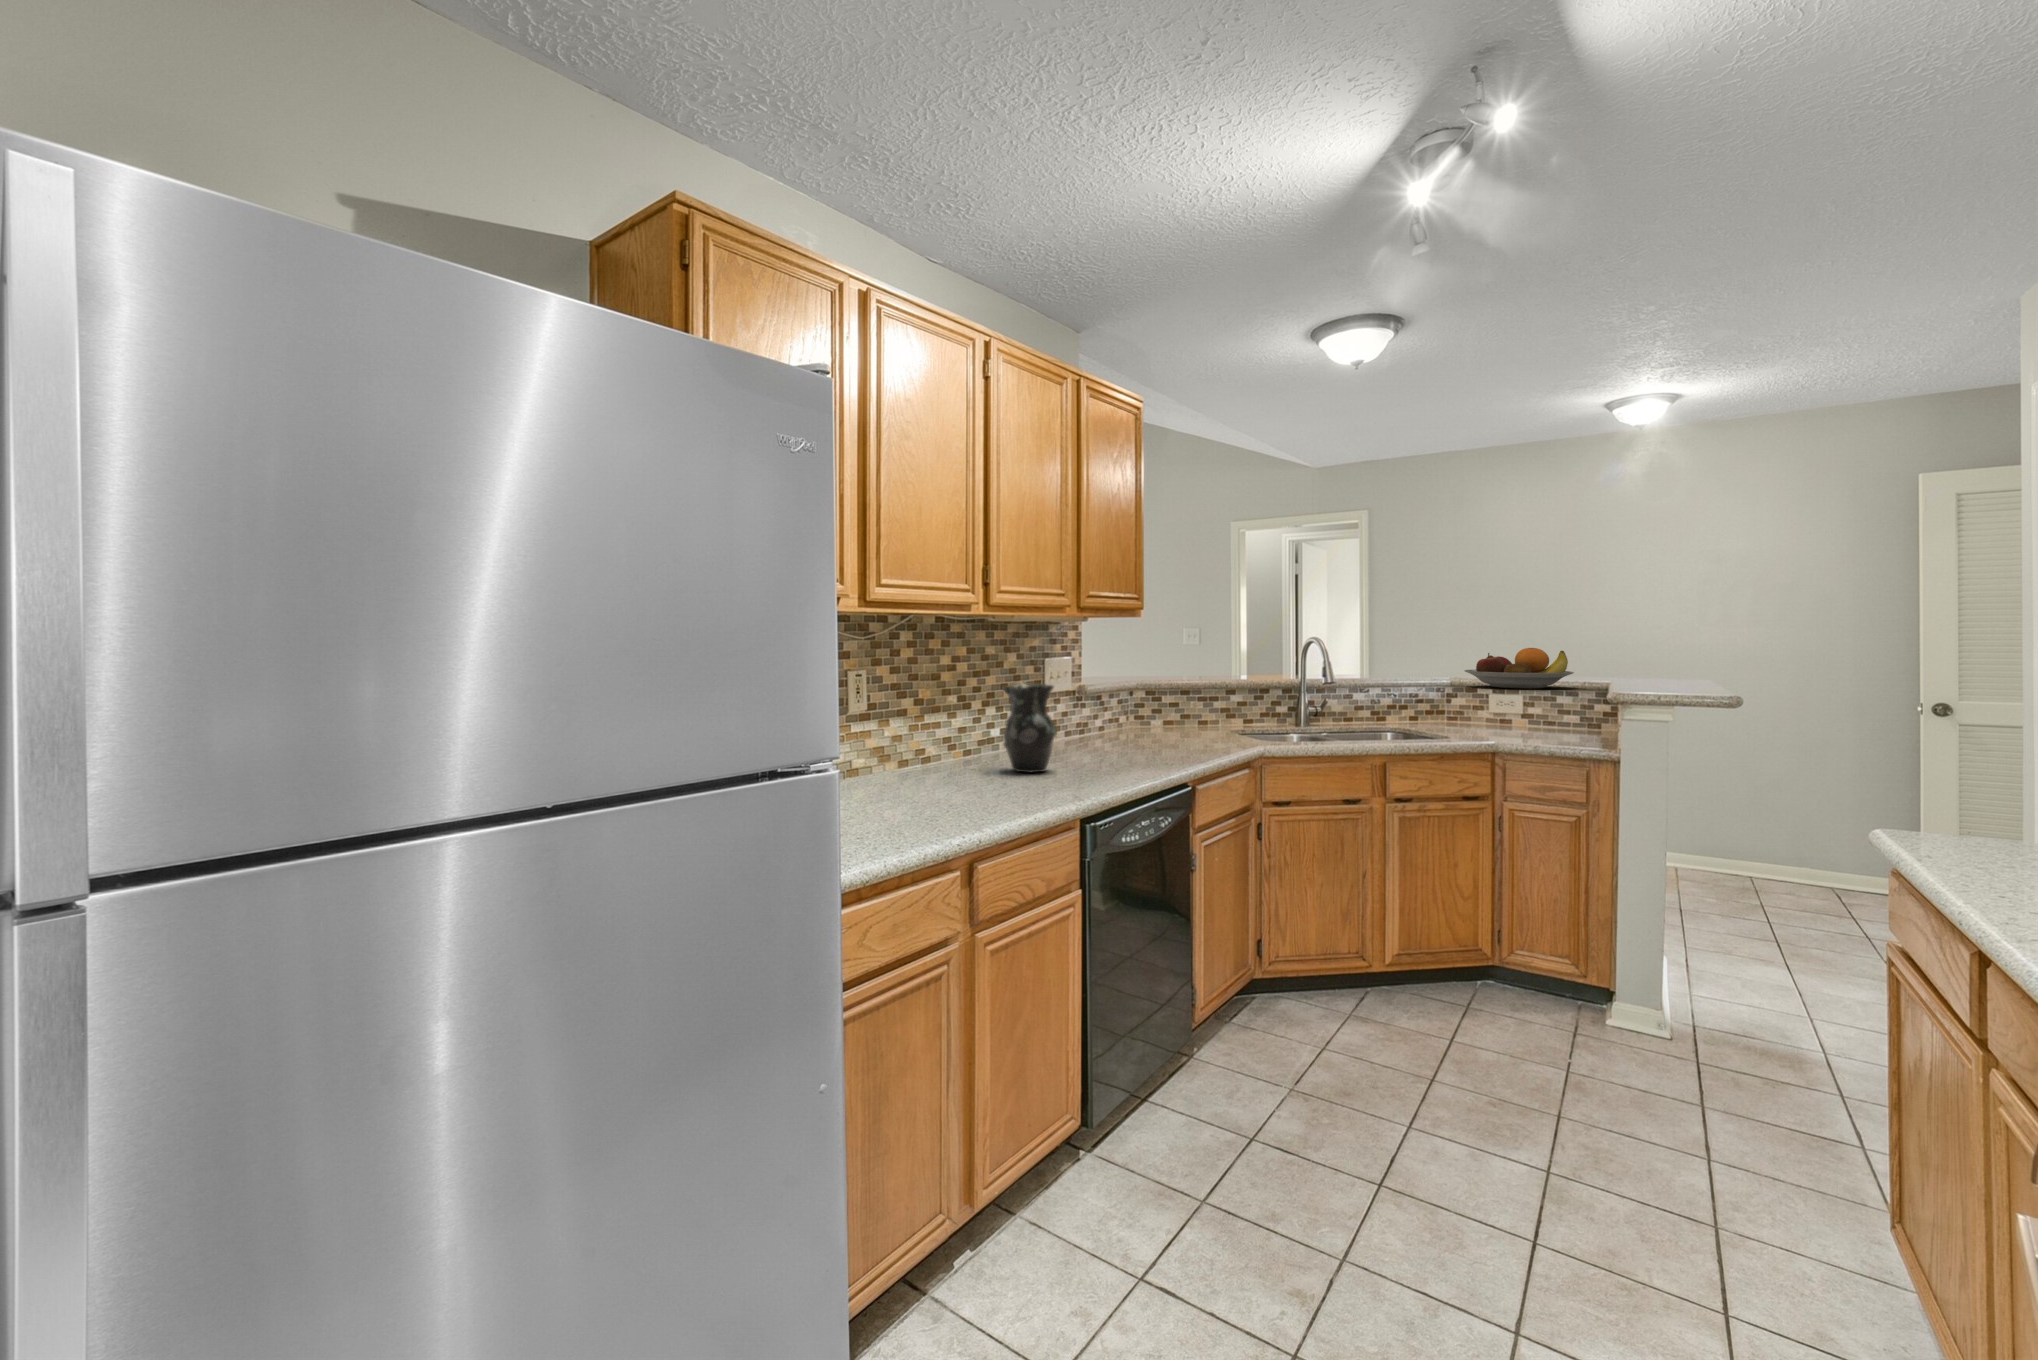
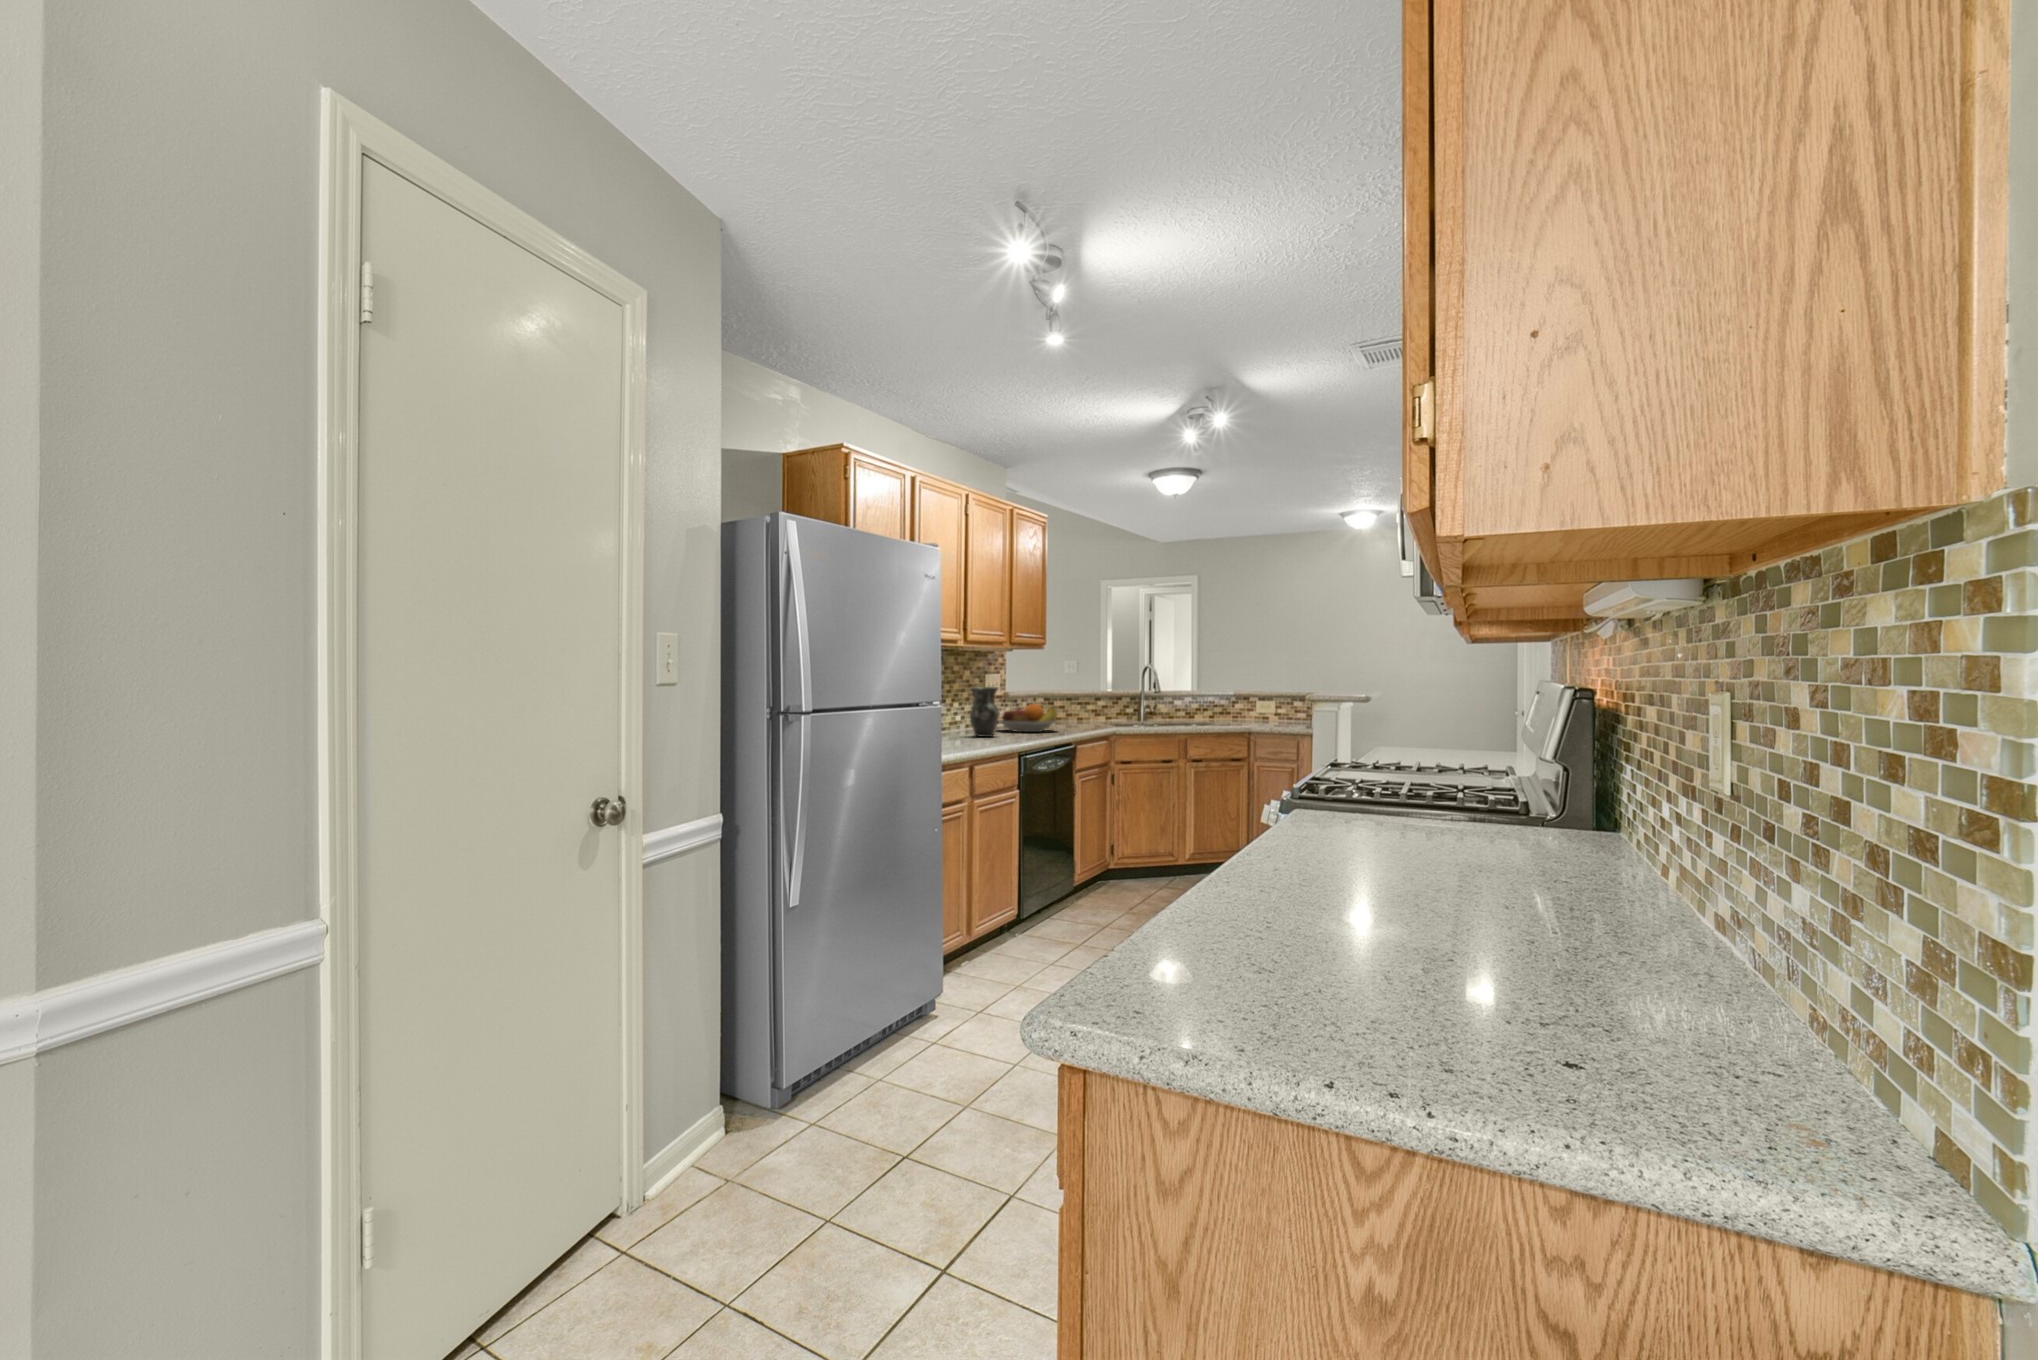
fruit bowl: present [1465,648,1574,689] -> present [1000,704,1057,732]

